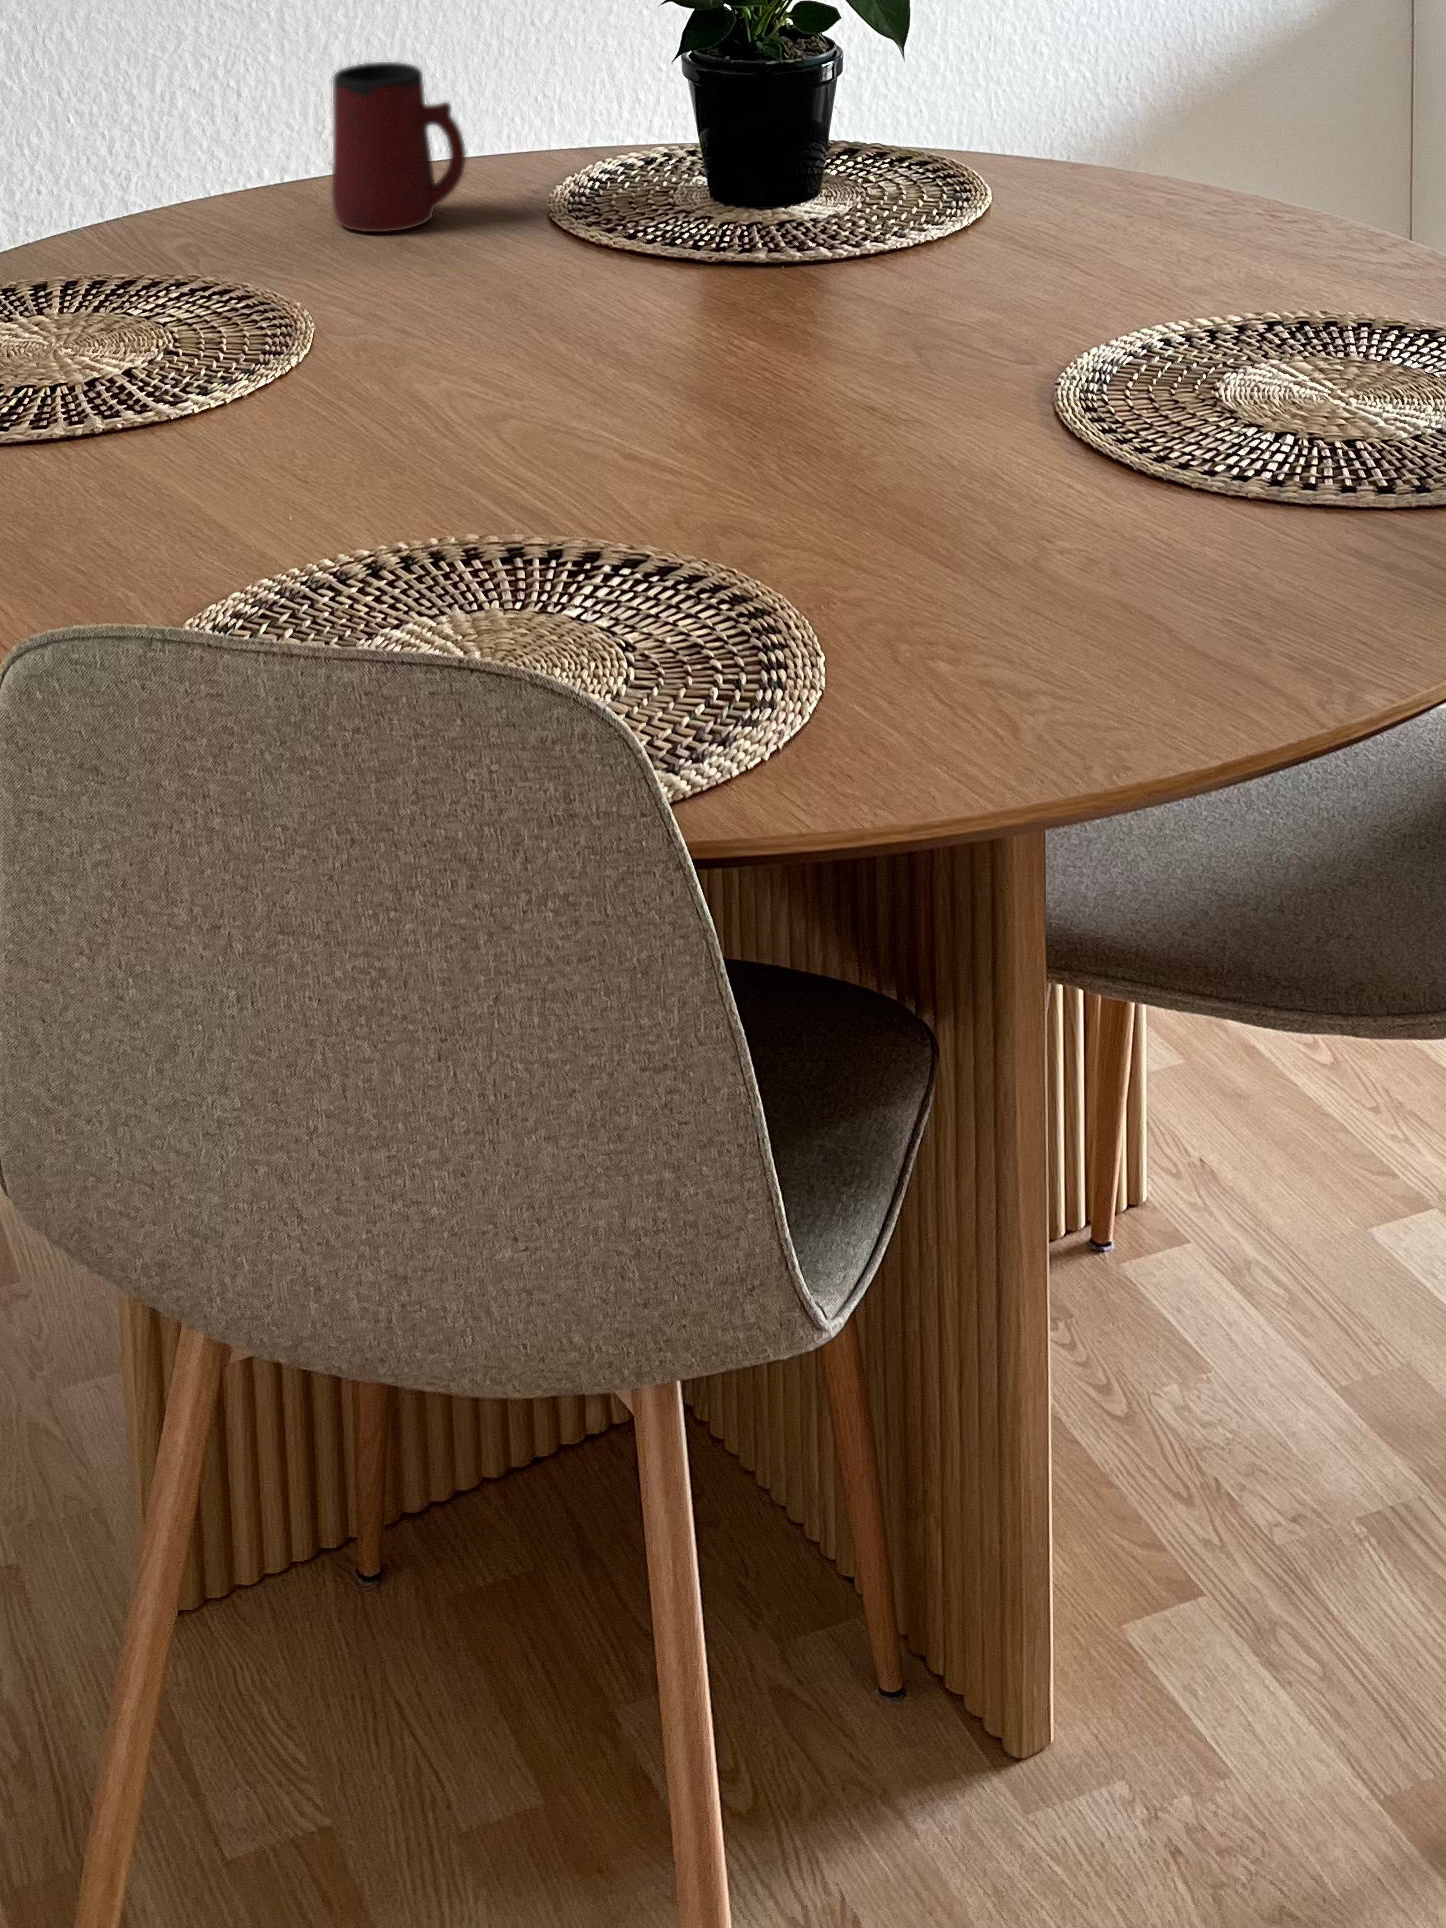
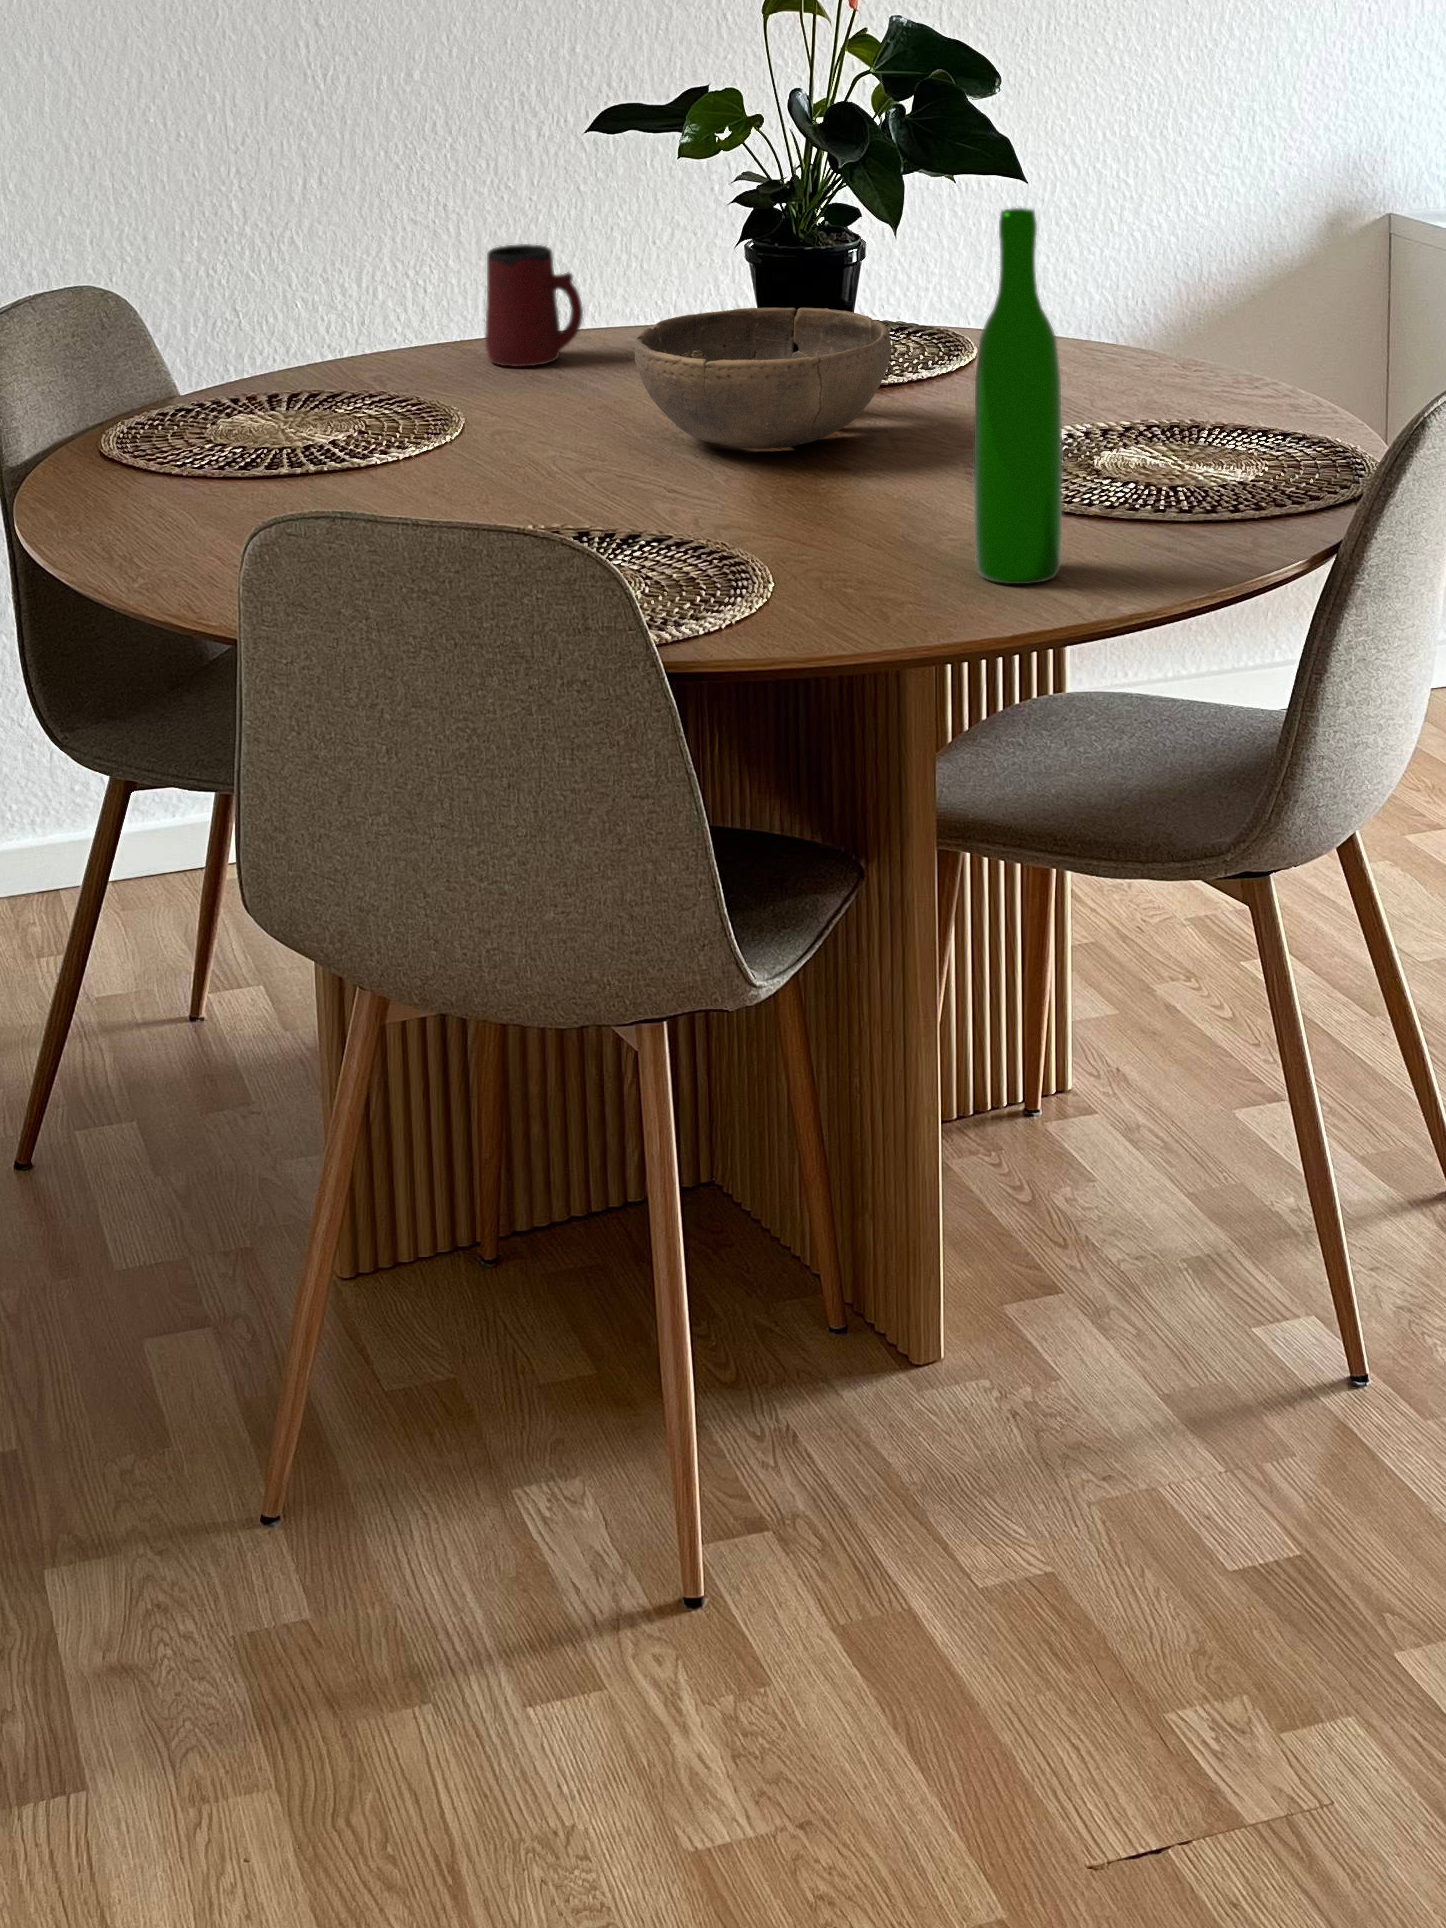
wine bottle: none [1110,68,1238,633] -> present [974,208,1062,584]
bowl: none [559,160,919,375] -> present [635,308,891,449]

